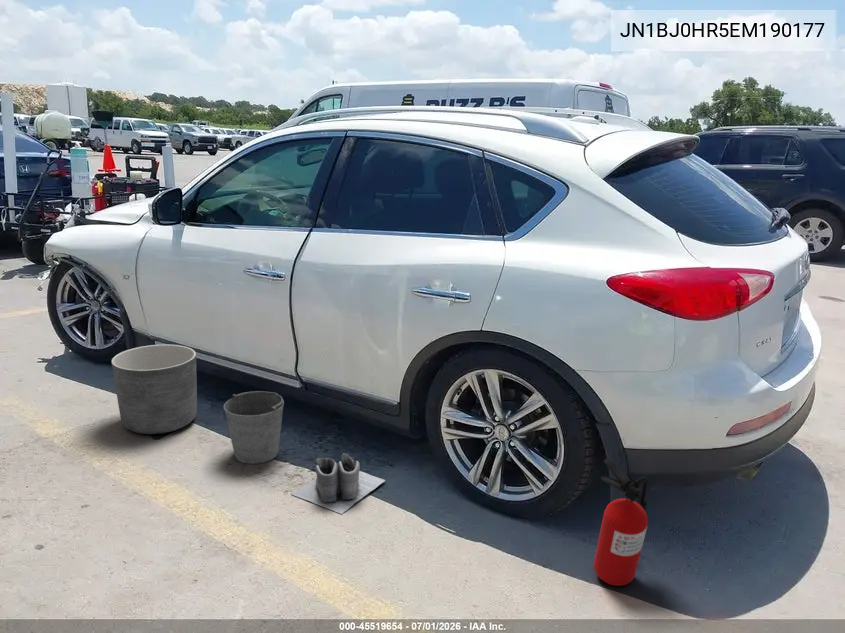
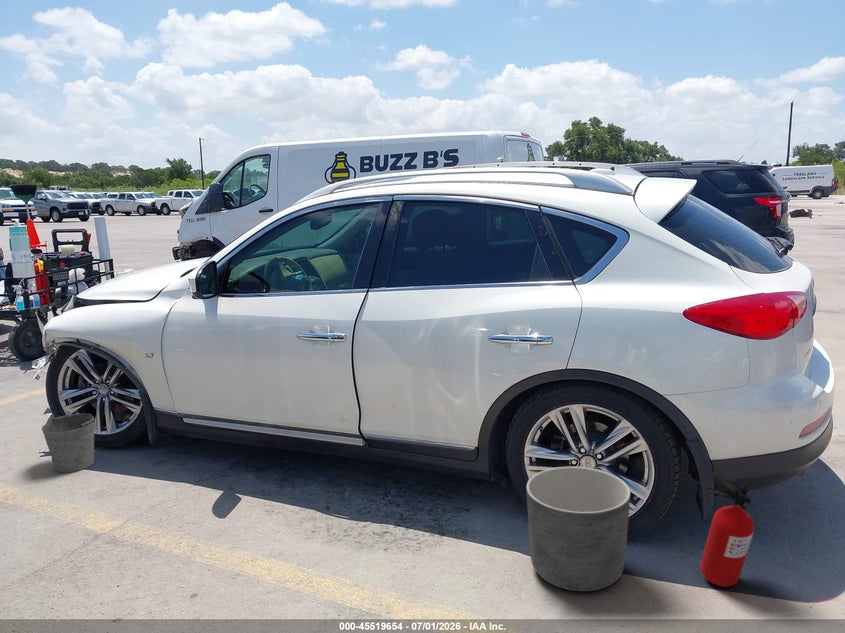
planter: present [112,345,197,434] -> present [527,467,630,591]
bucket: present [224,391,284,464] -> present [42,414,95,473]
boots: present [292,453,385,514] -> none [389,503,470,563]

